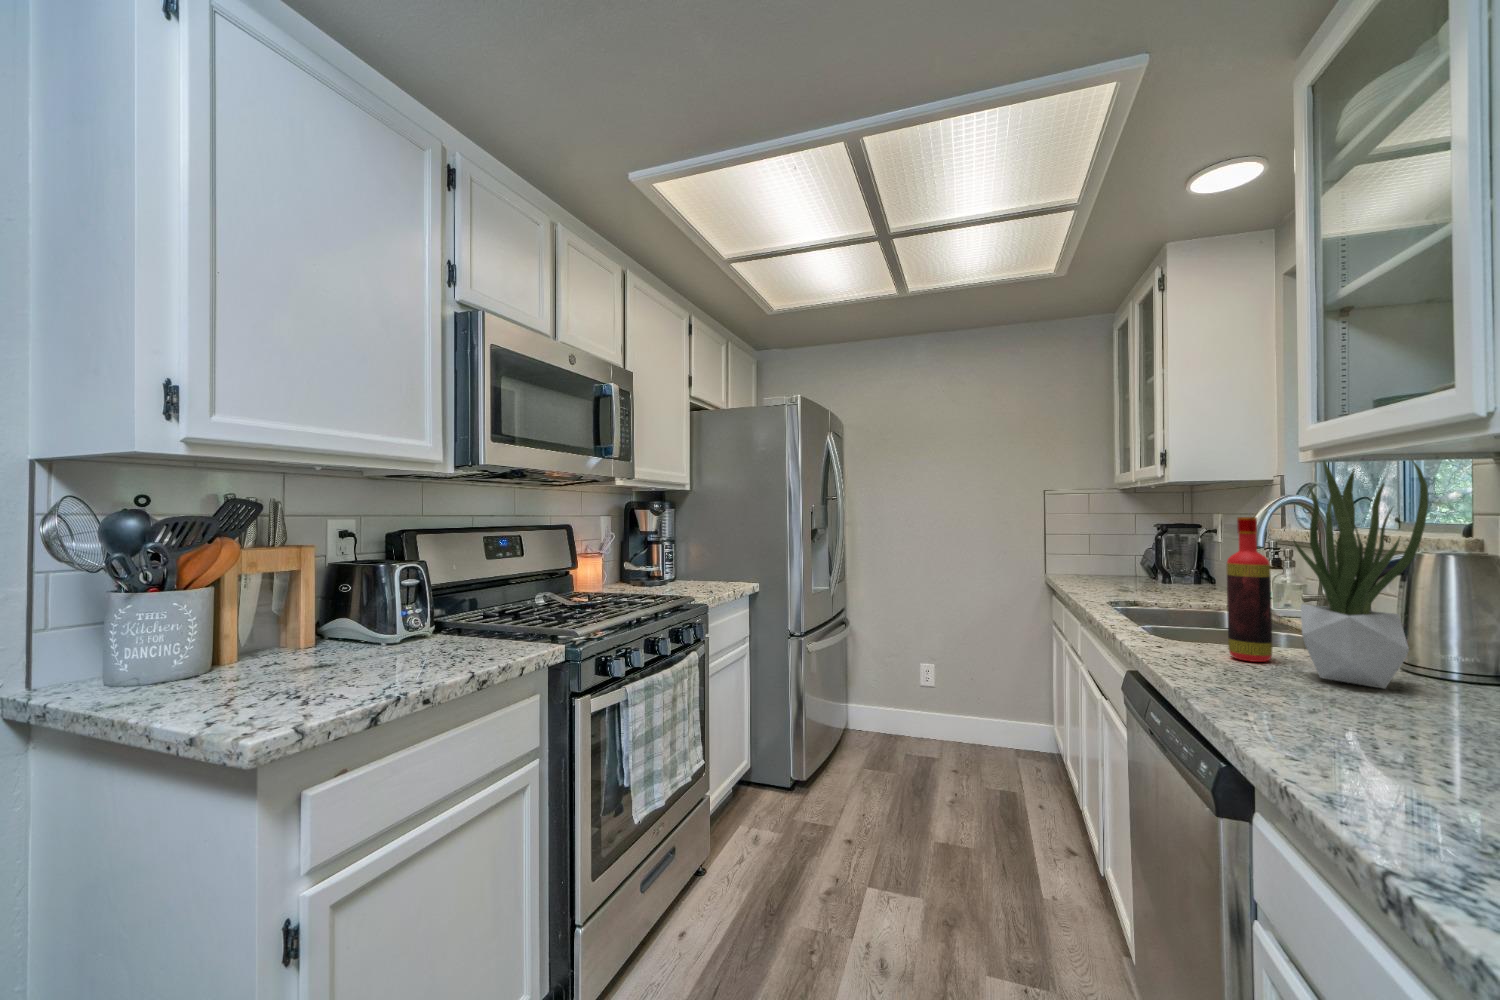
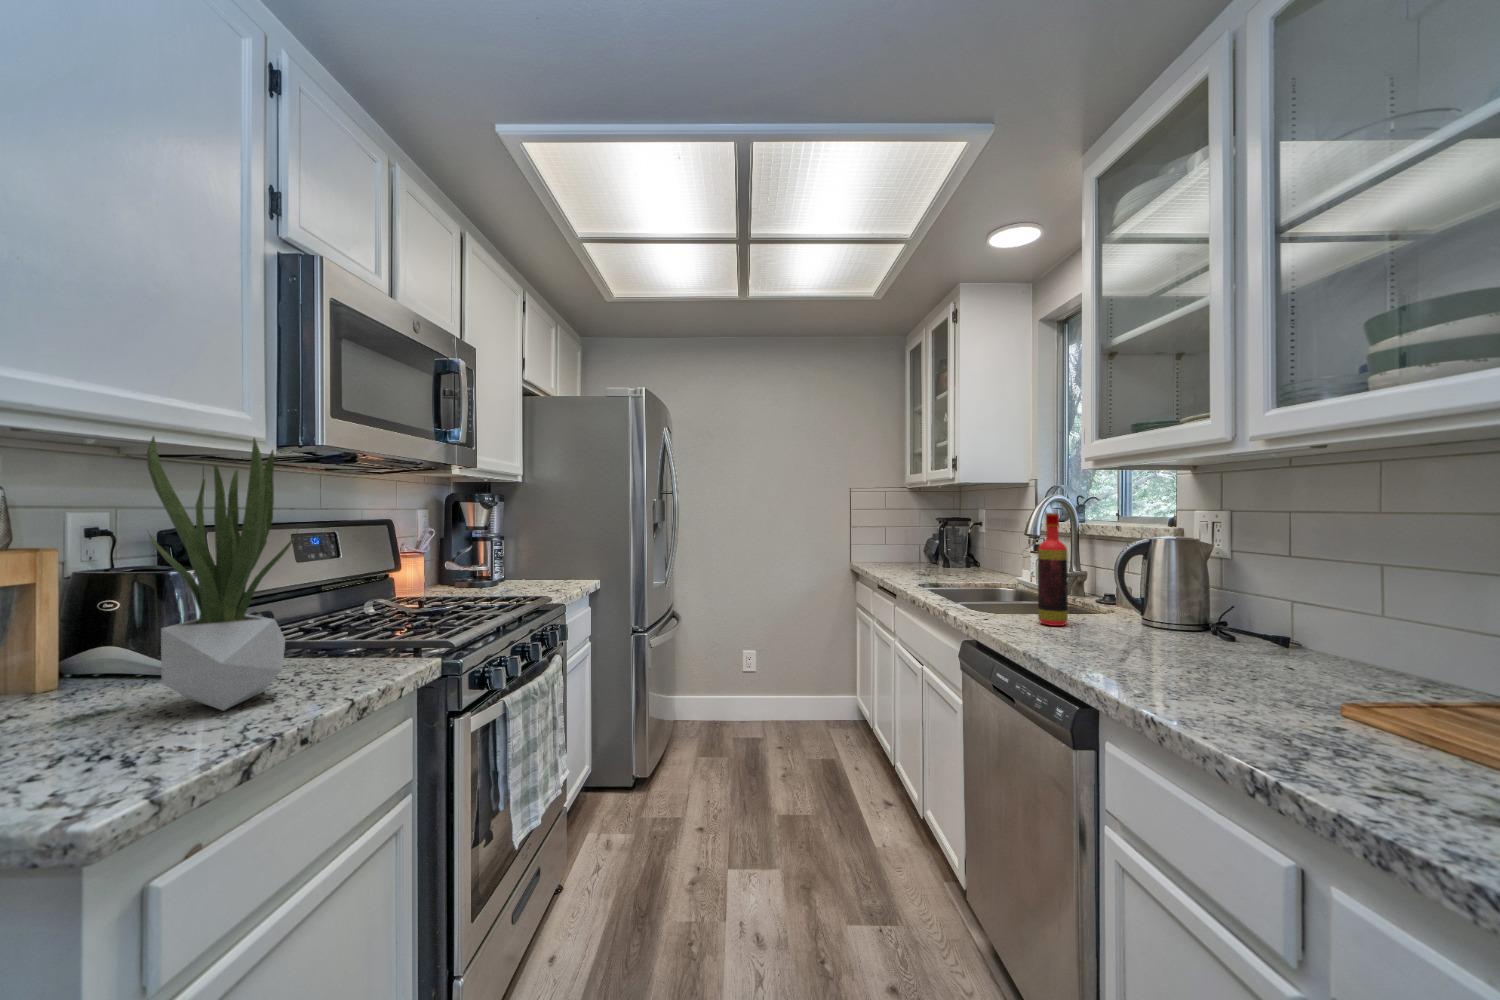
potted plant: present [1293,459,1428,689] -> present [147,436,296,710]

